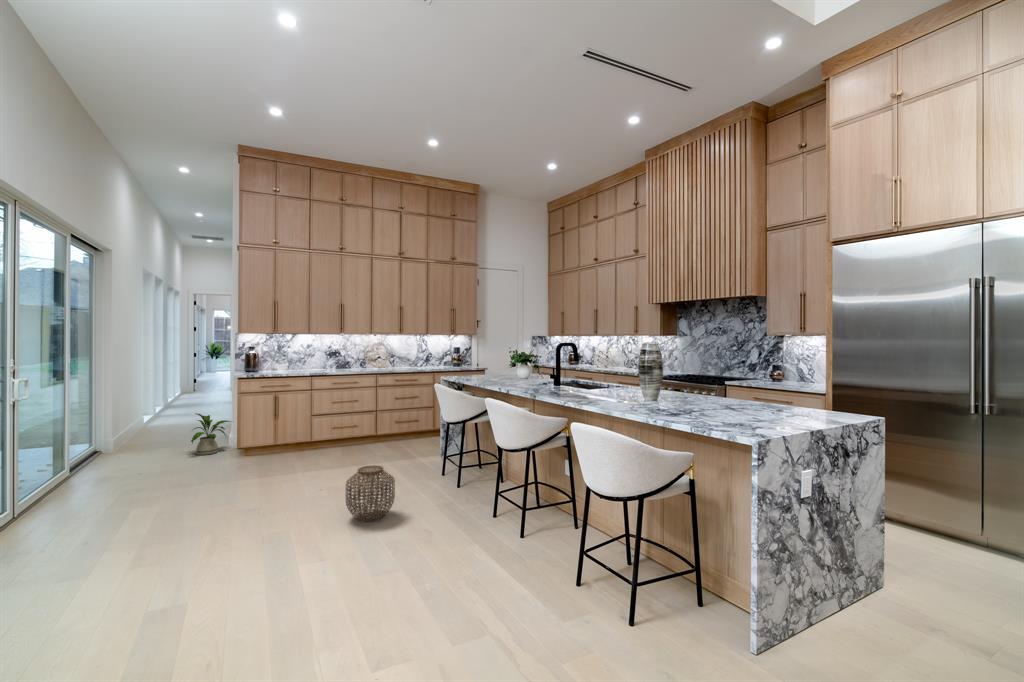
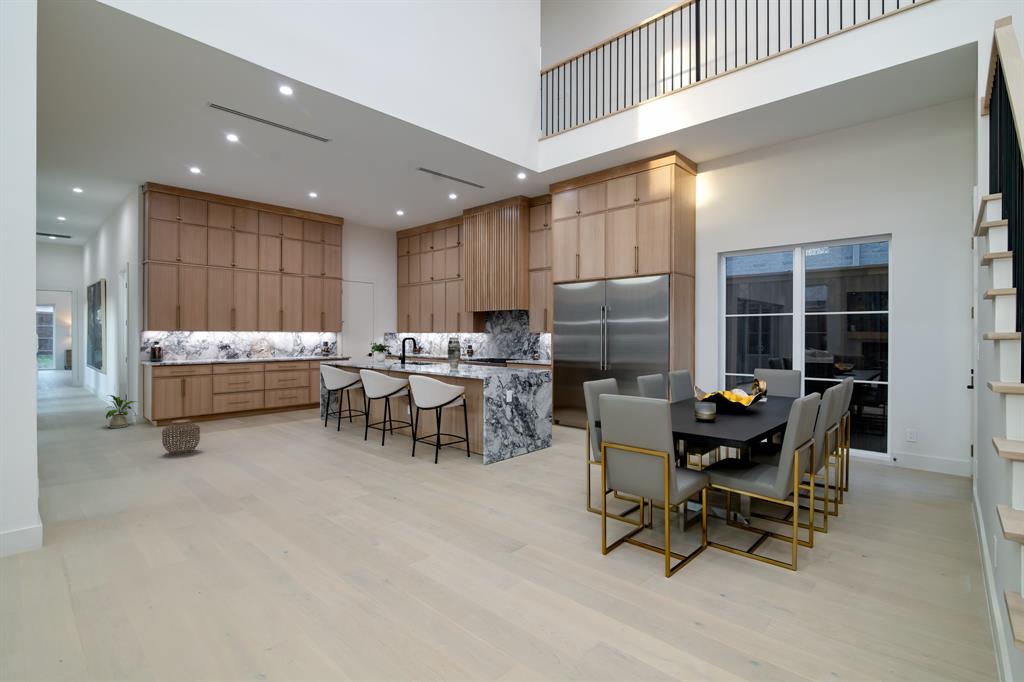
woven basket: present [345,466,395,522] -> present [162,419,200,455]

